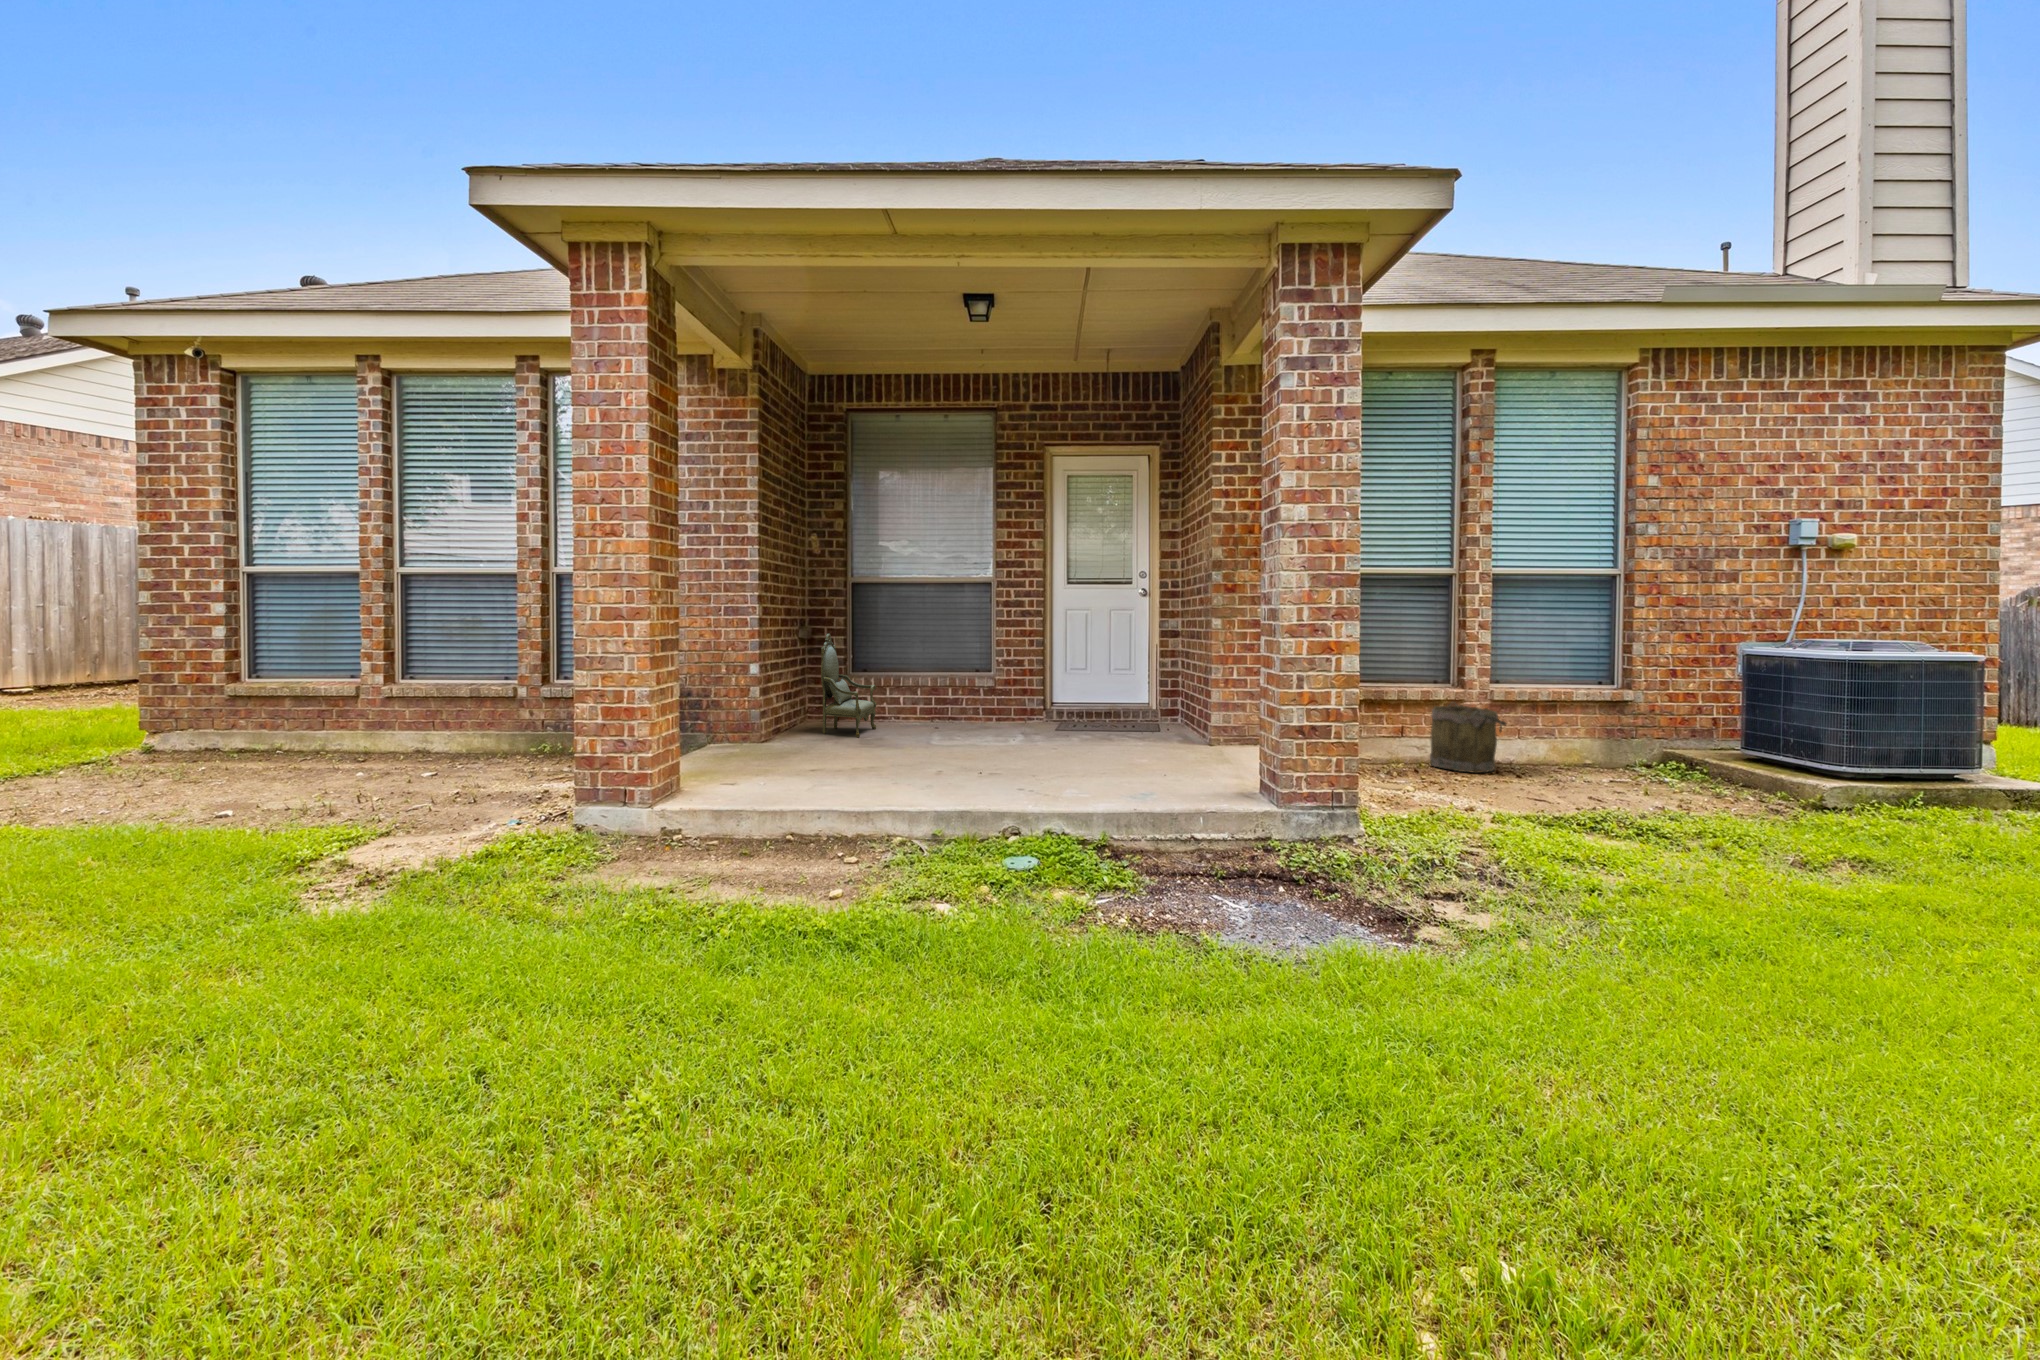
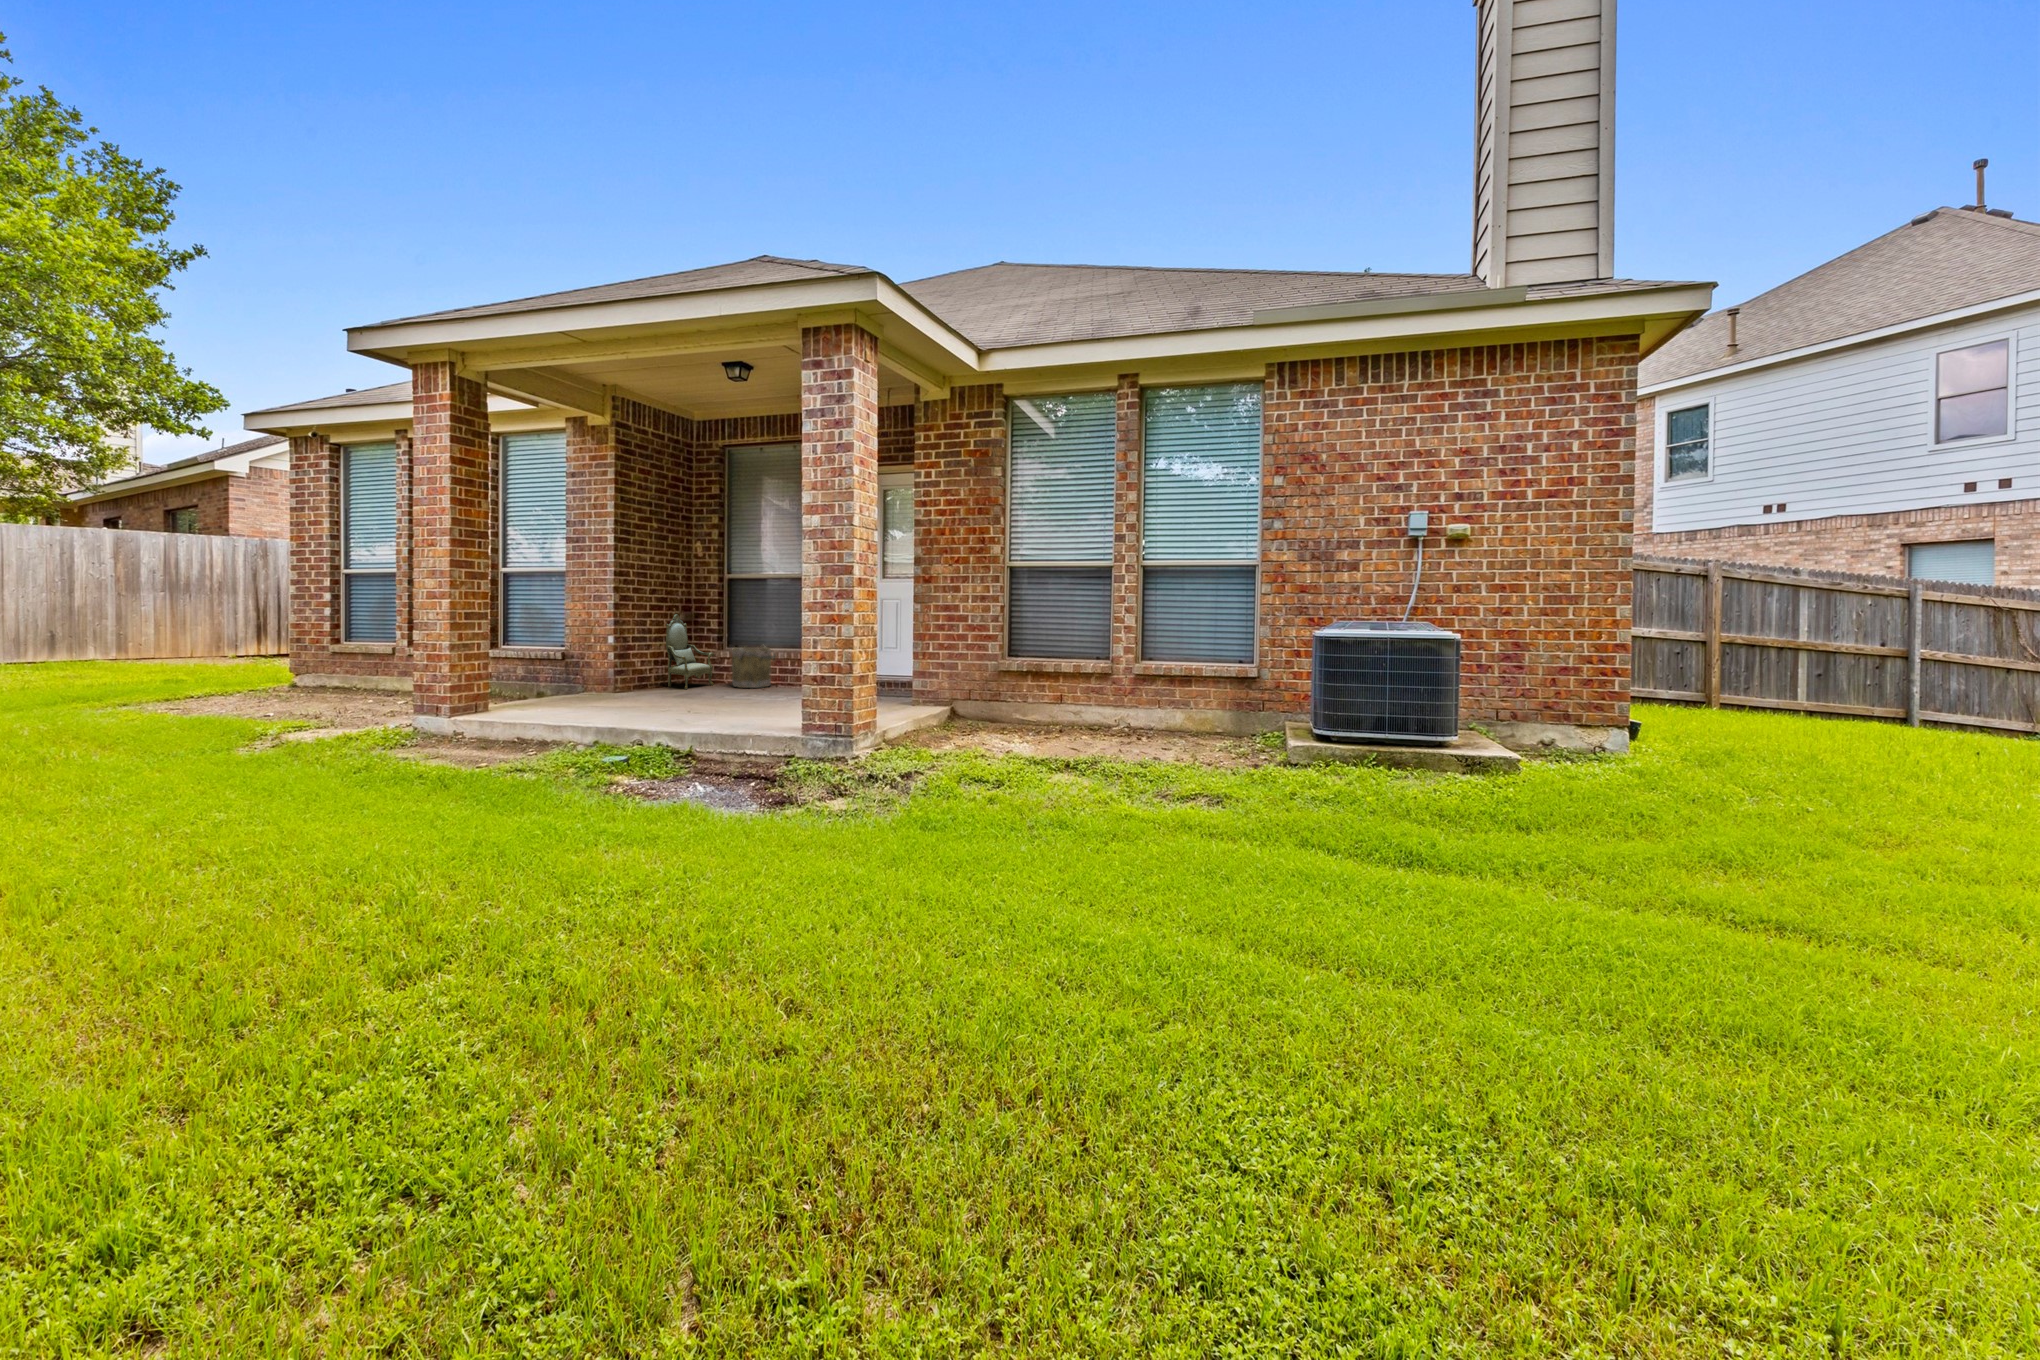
bucket: present [1430,704,1506,773] -> present [731,646,775,688]

